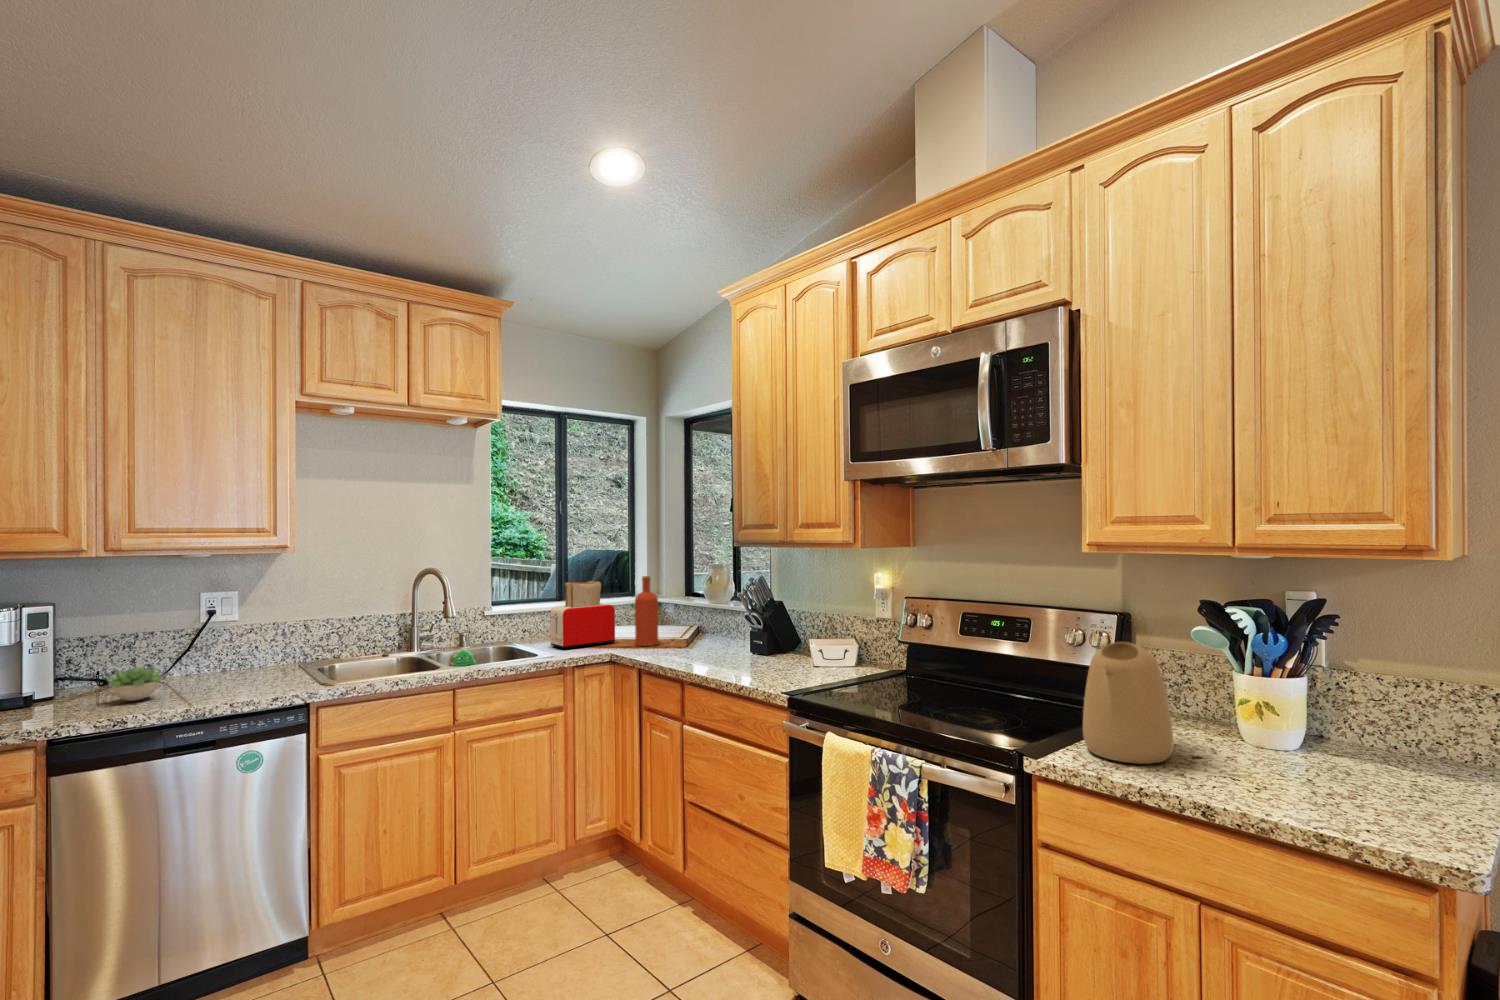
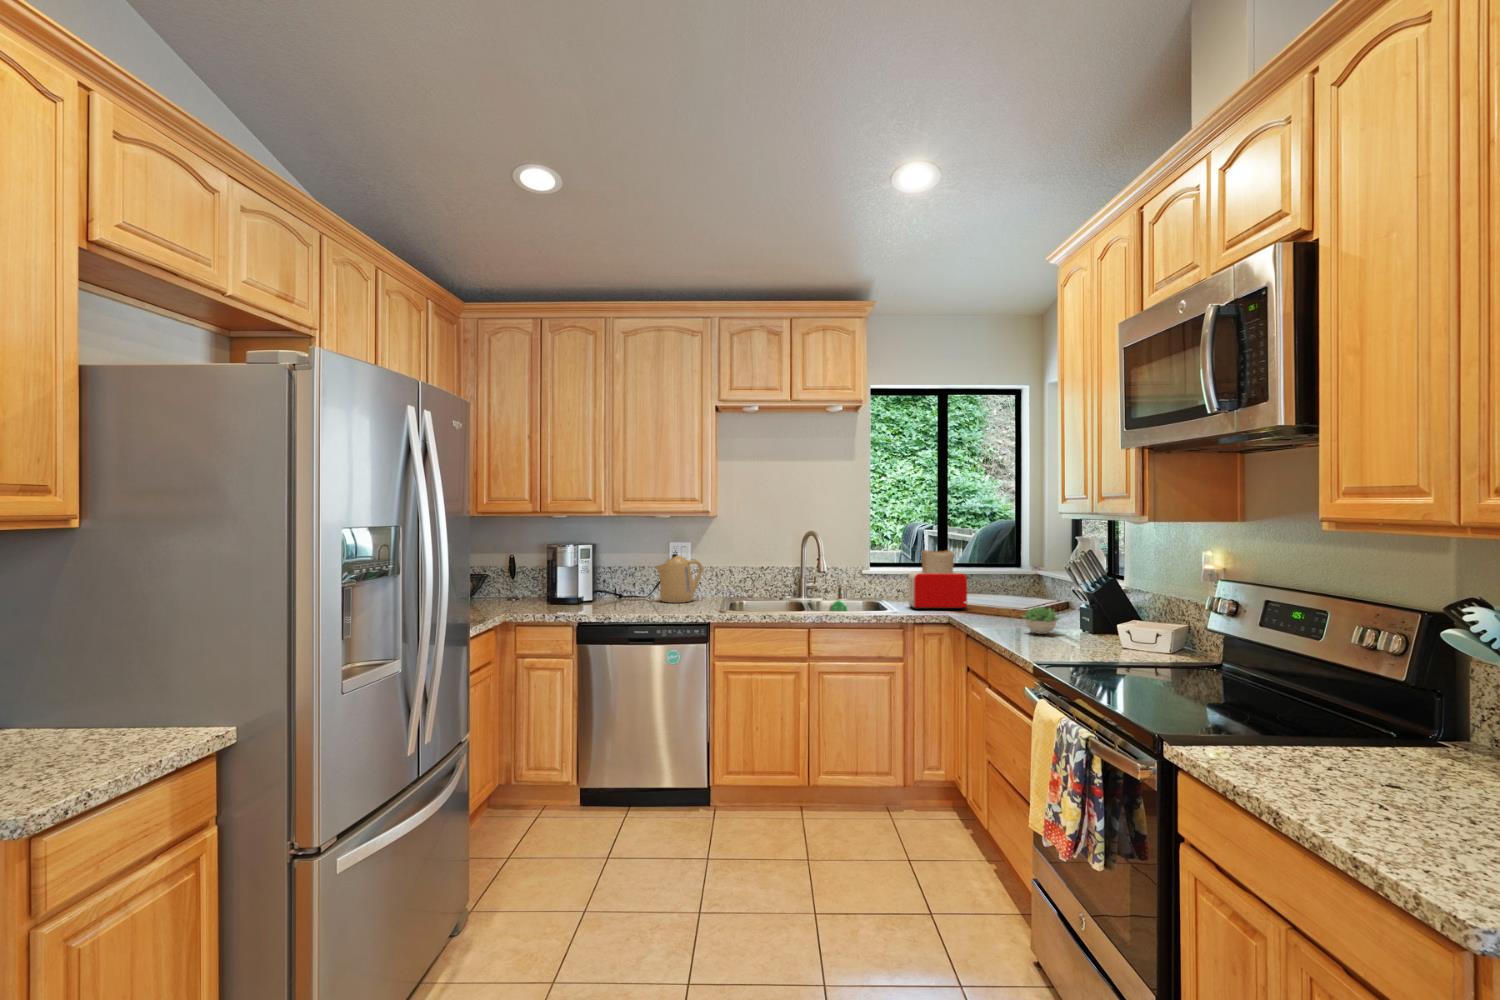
bottle: present [635,576,658,646] -> none [982,548,1006,616]
kettle: present [1083,642,1174,764] -> present [656,555,703,603]
succulent plant: present [107,667,163,701] -> present [1022,607,1060,634]

